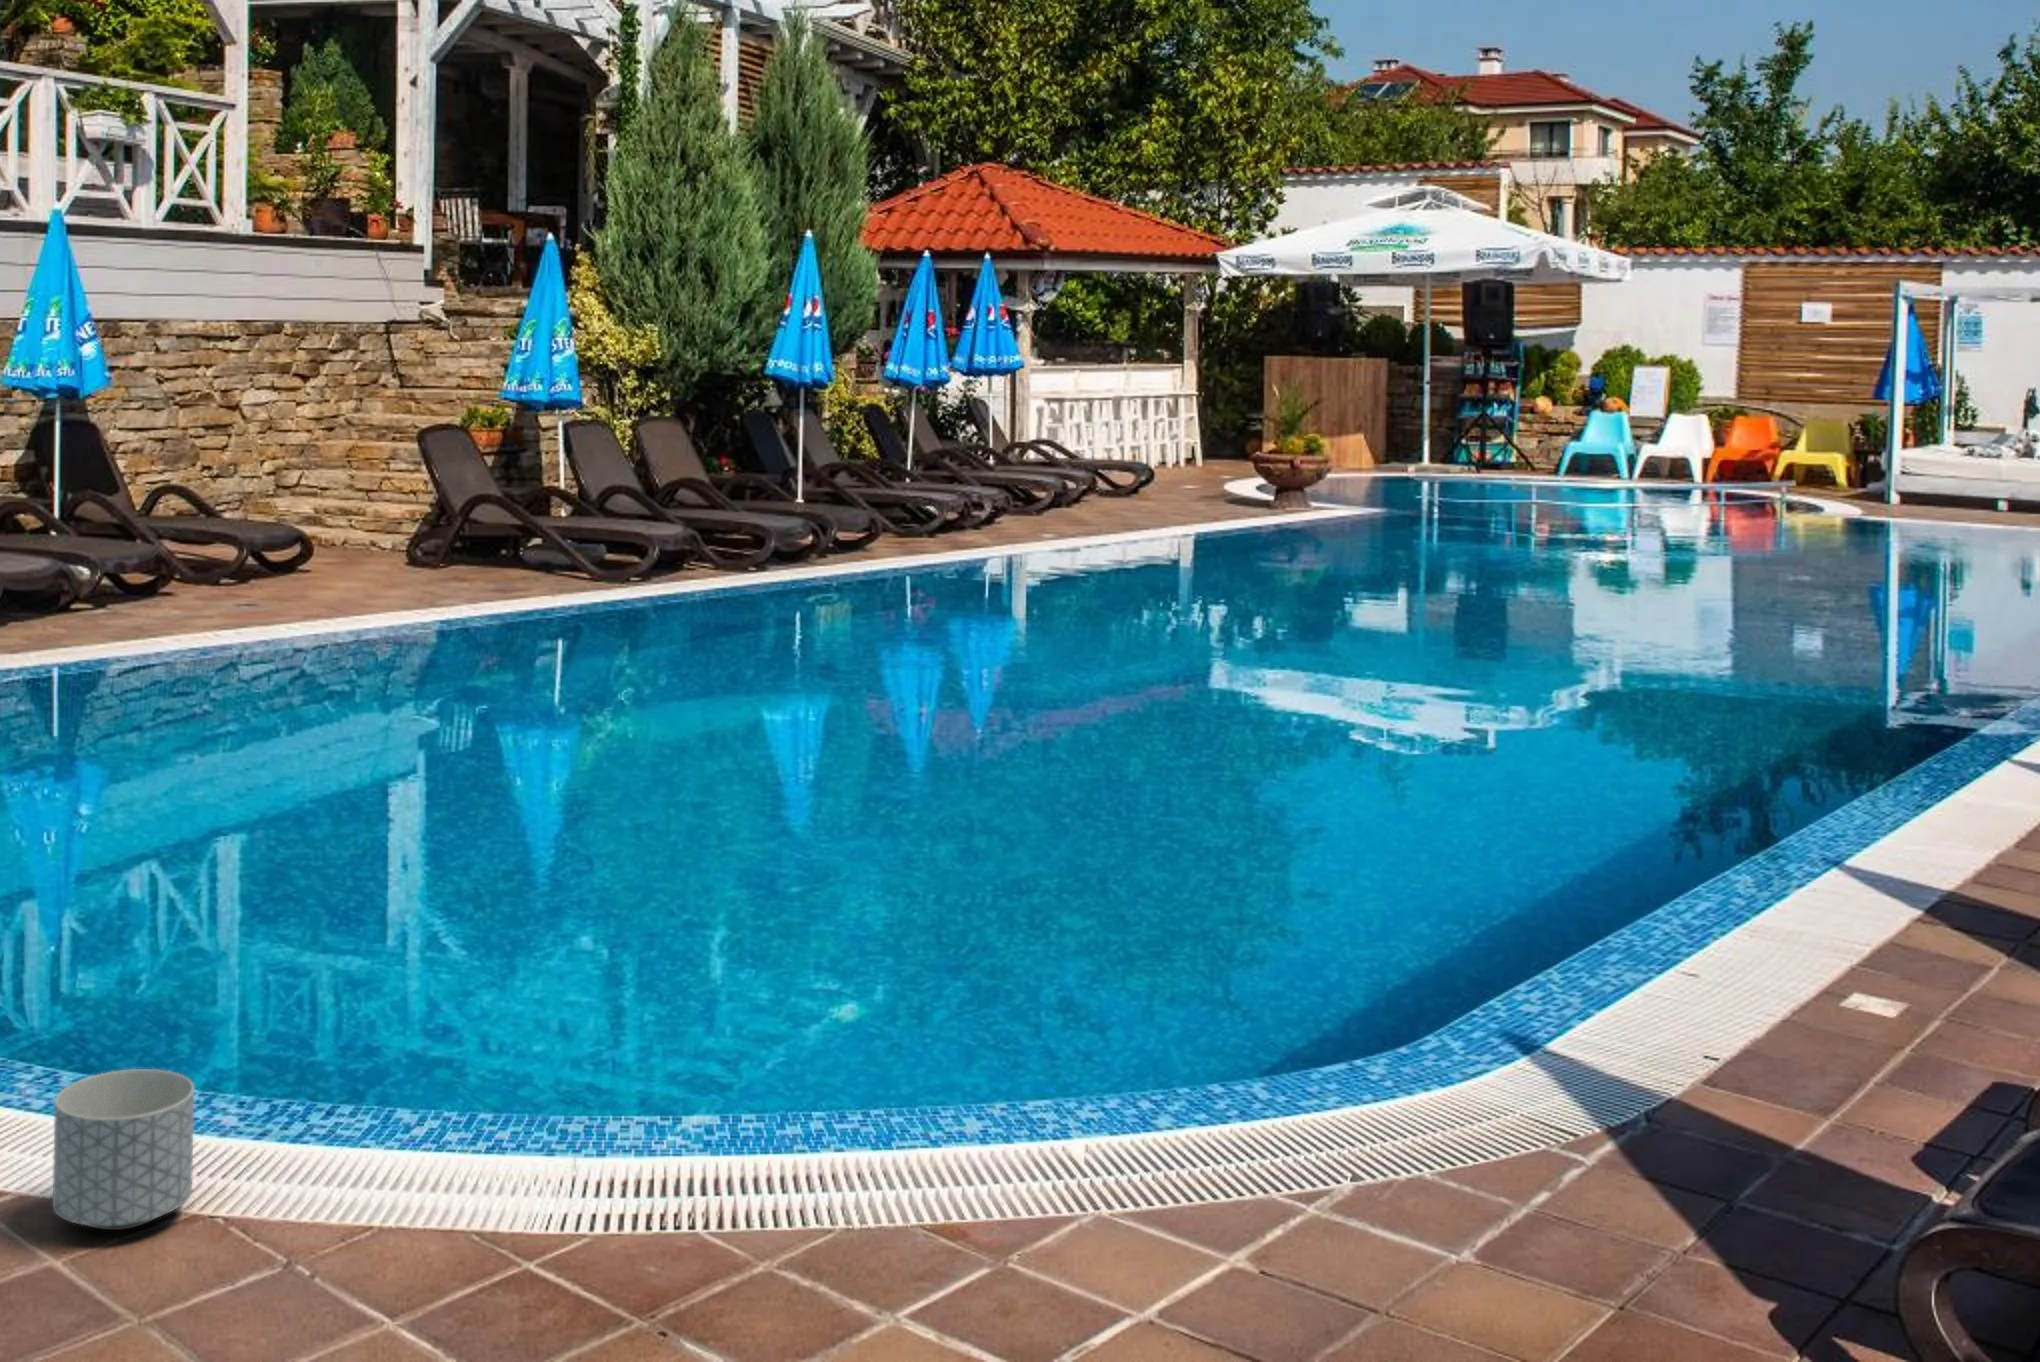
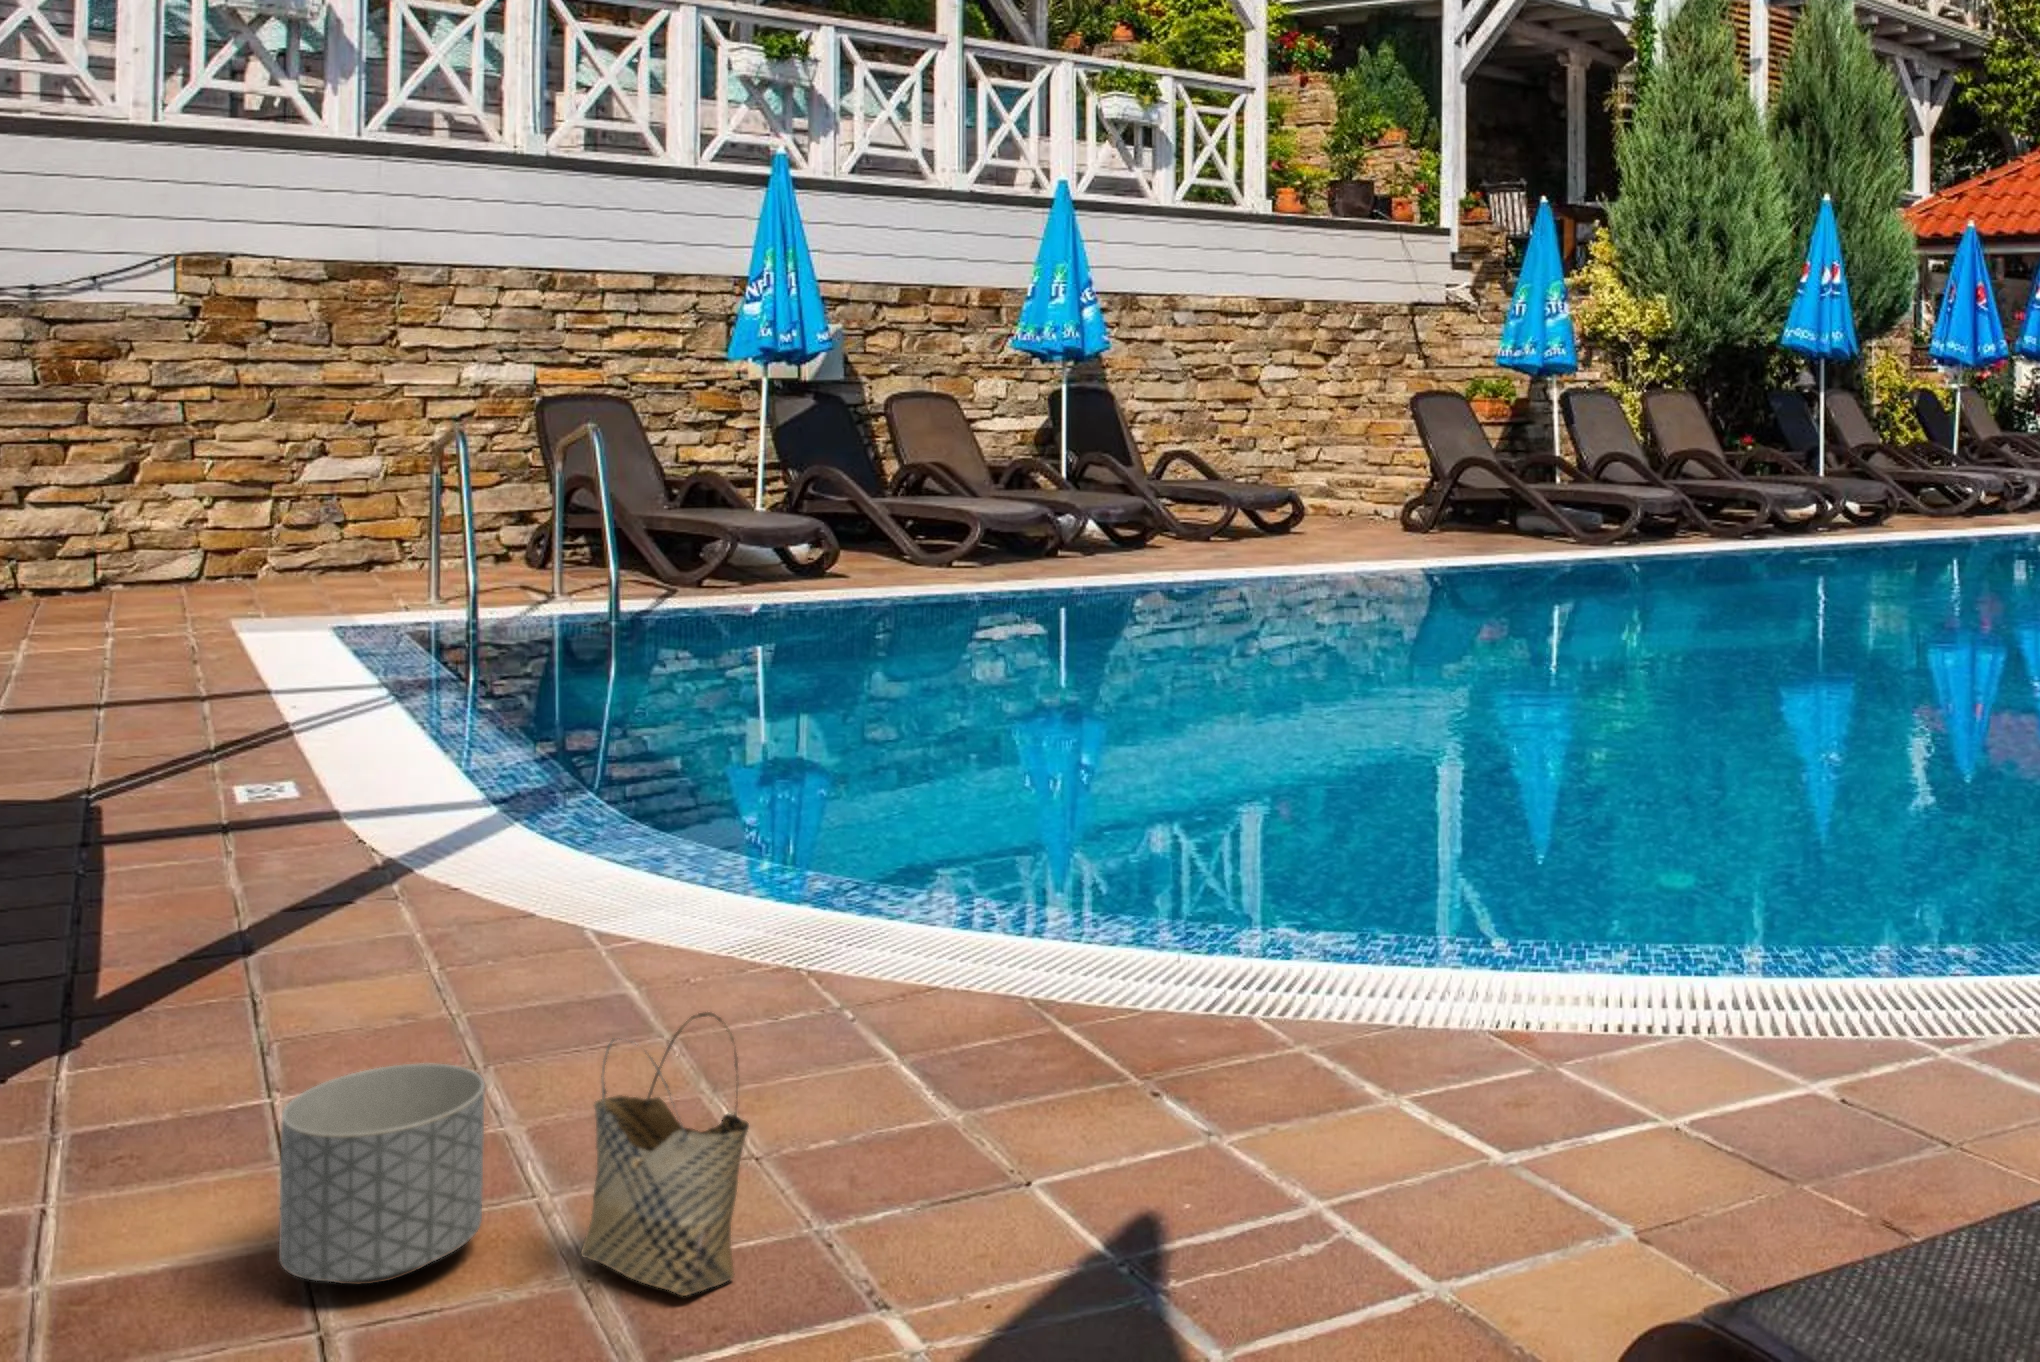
woven basket: none [276,1009,408,1206] -> present [581,1012,749,1296]

